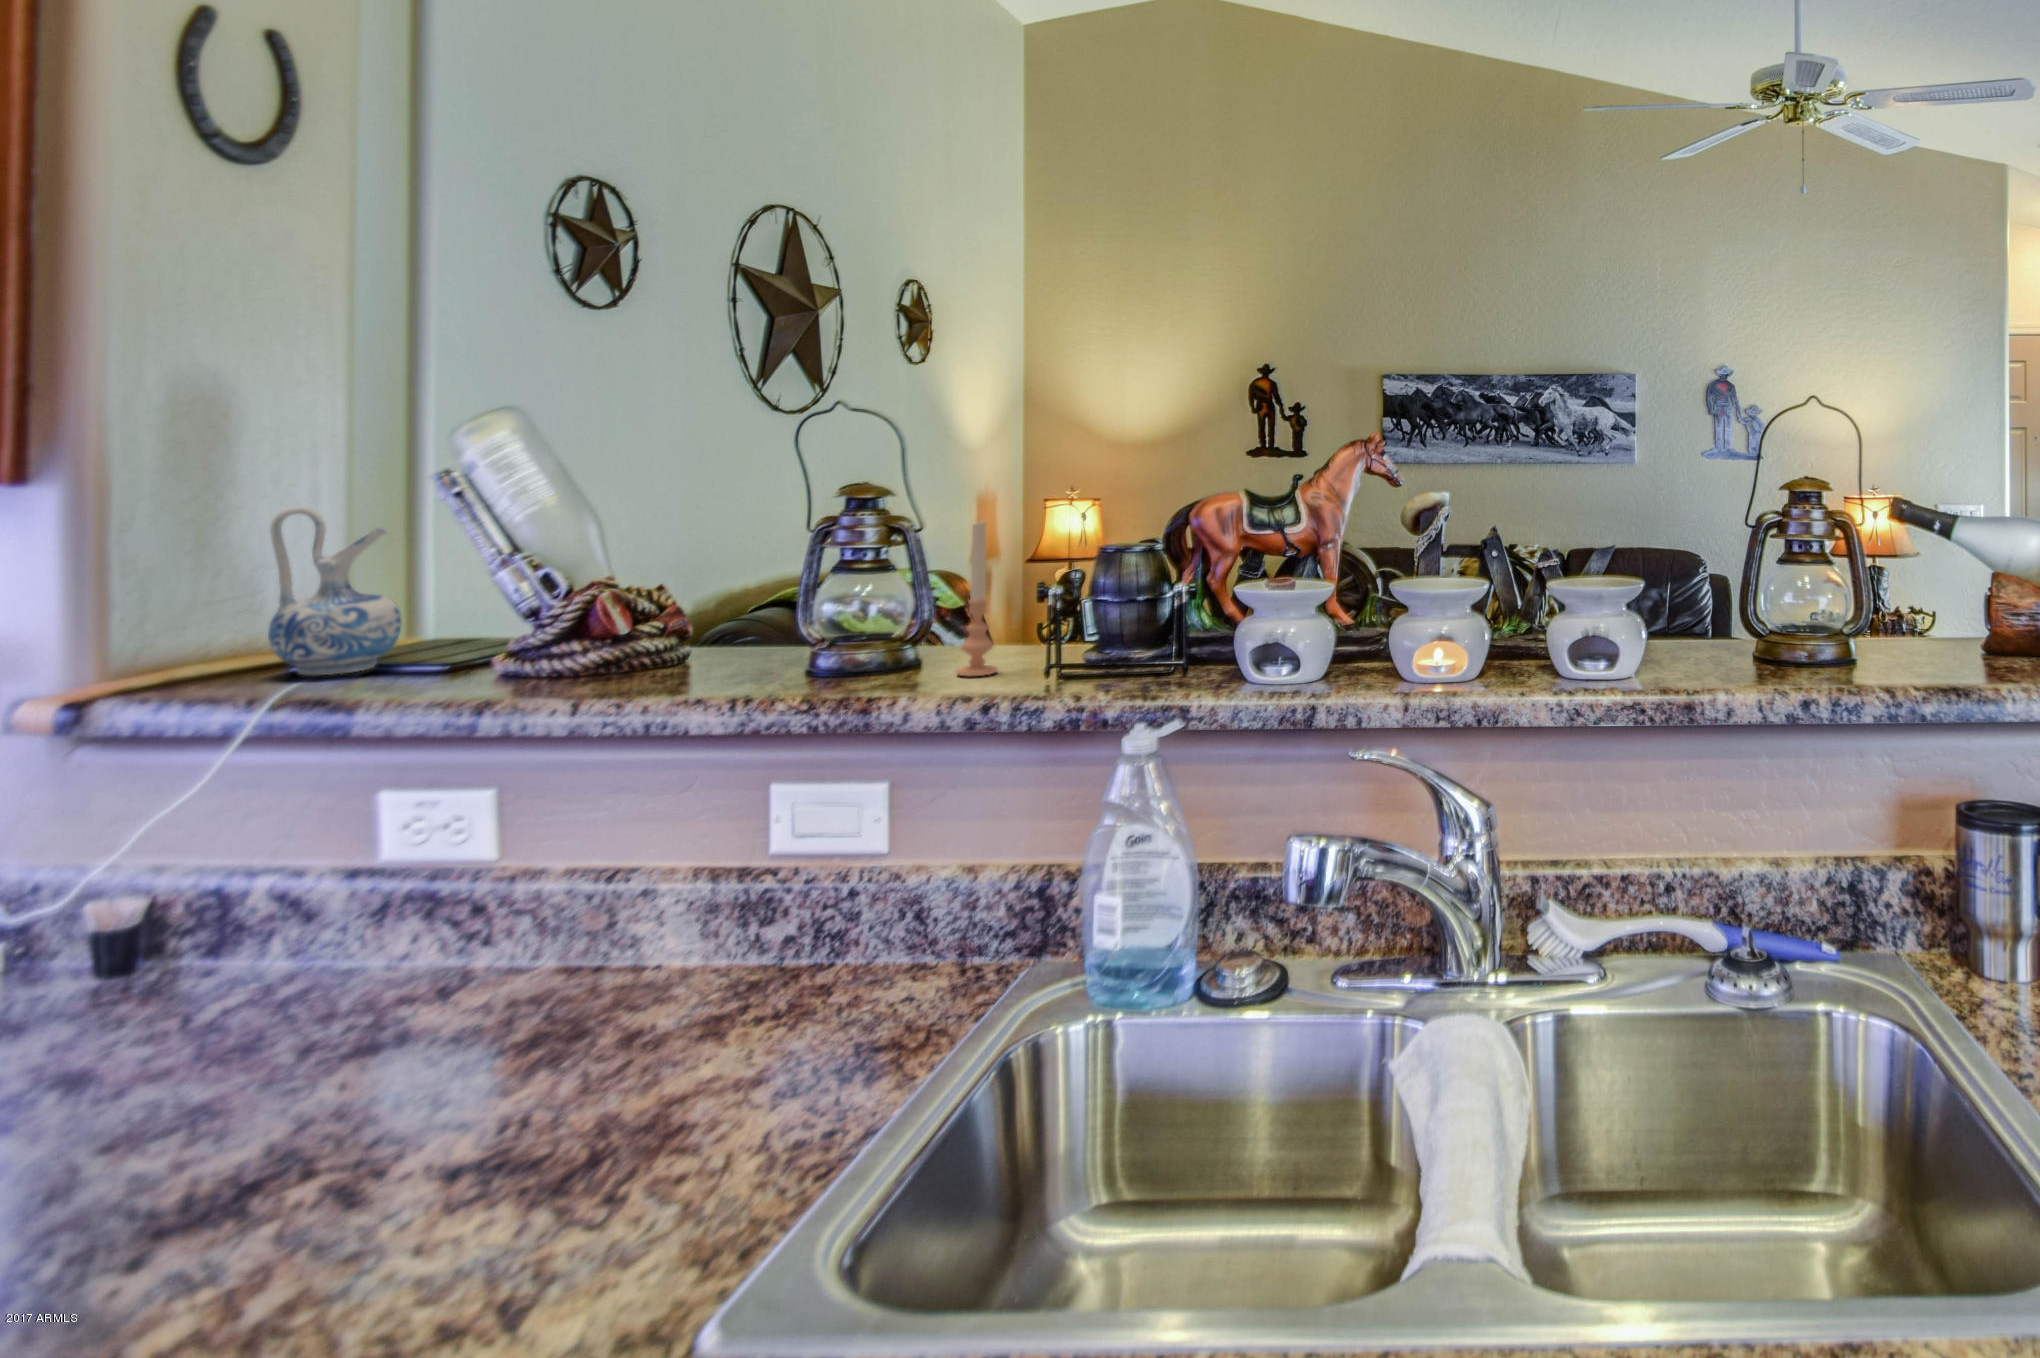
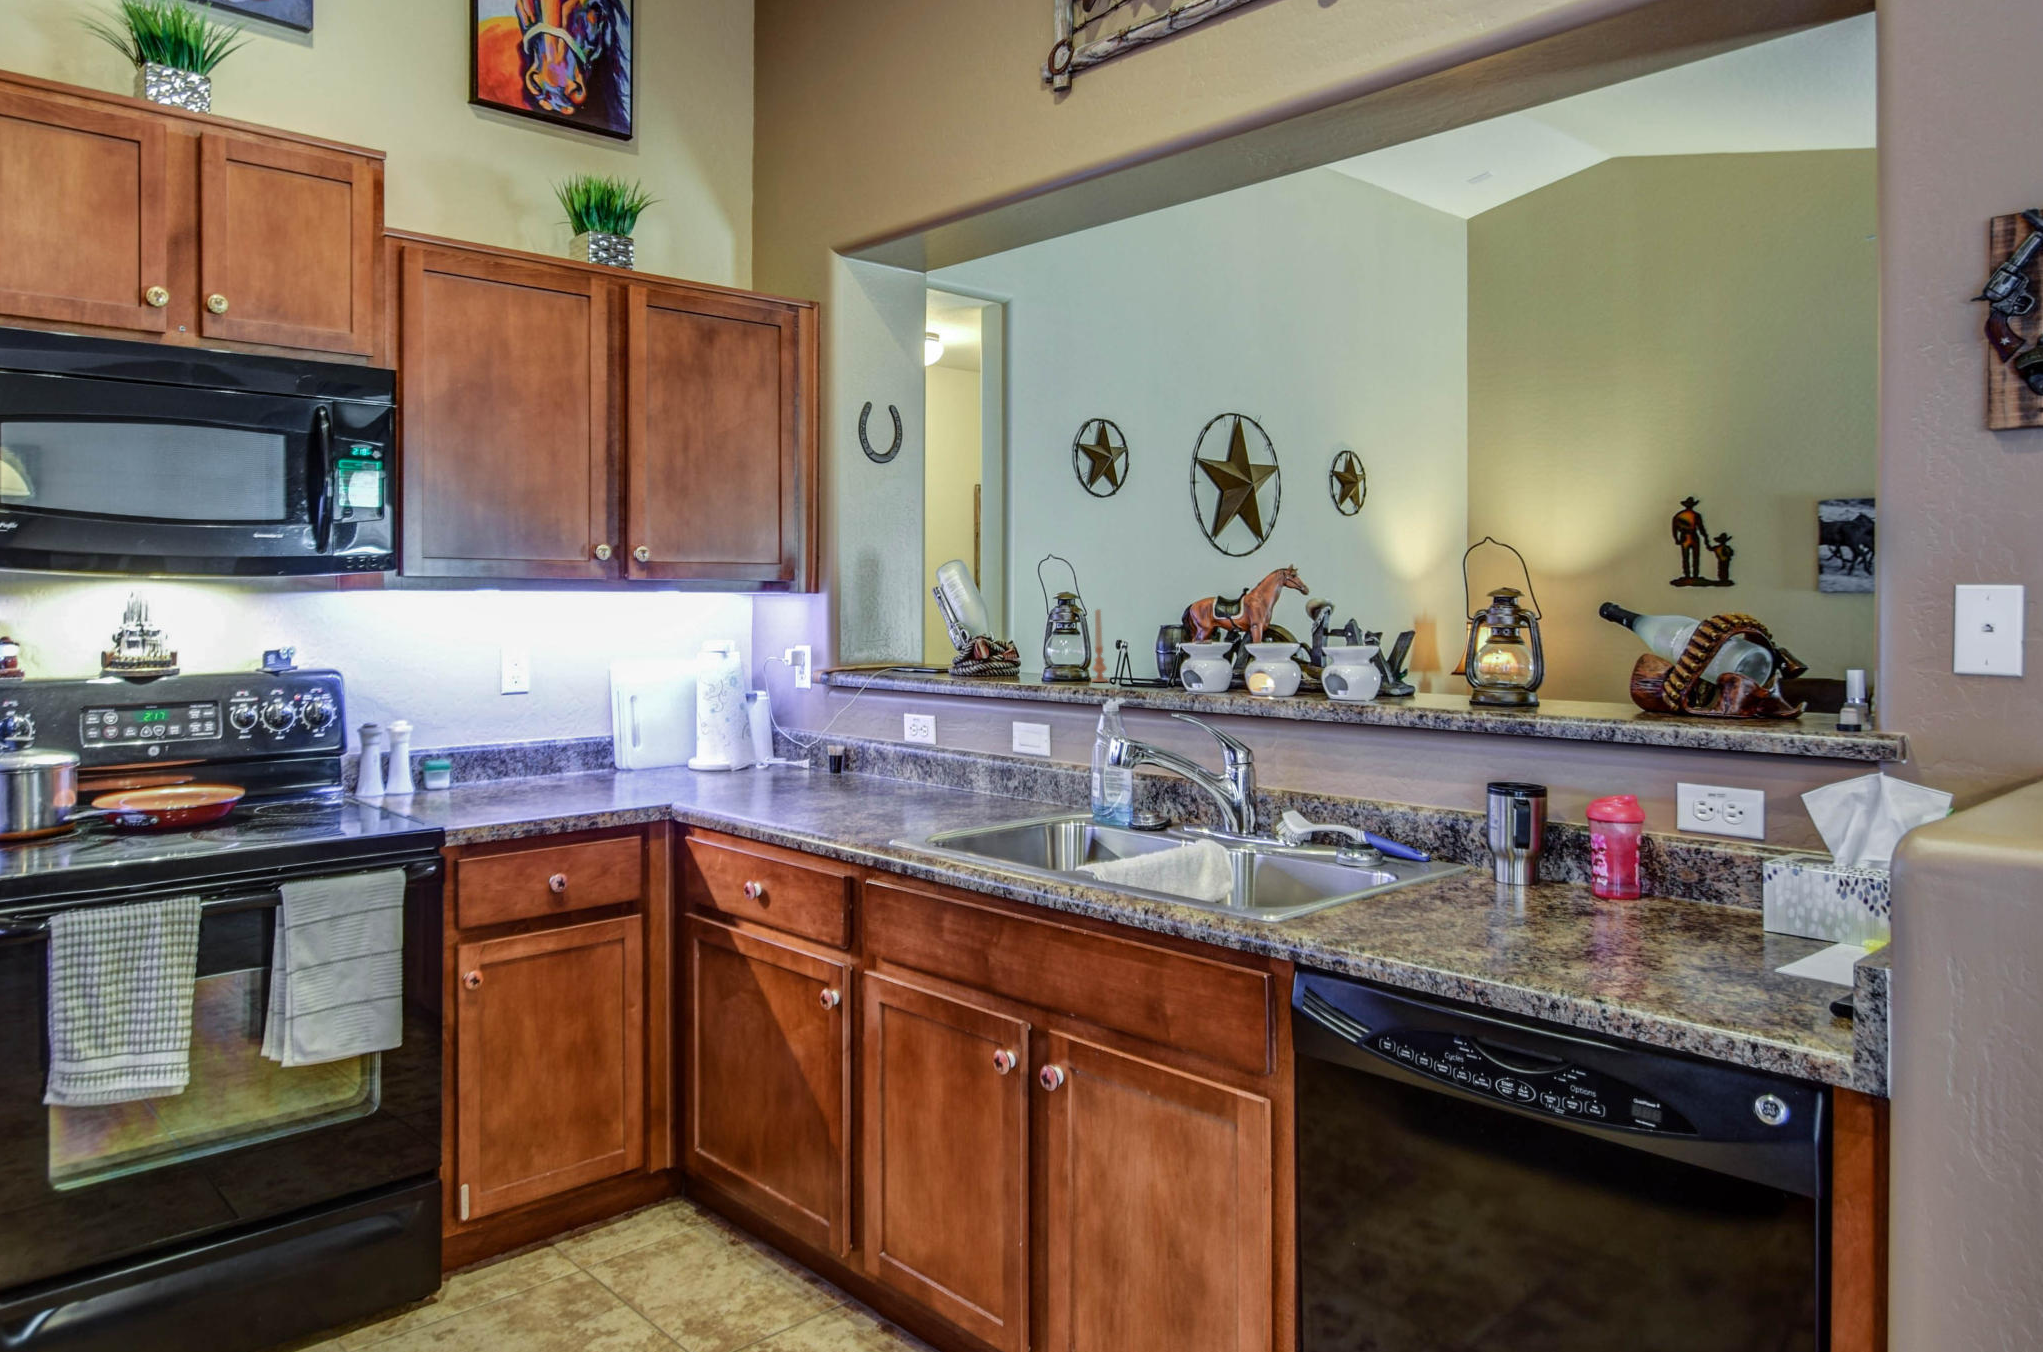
ceramic pitcher: present [268,506,402,675] -> none [890,600,931,668]

